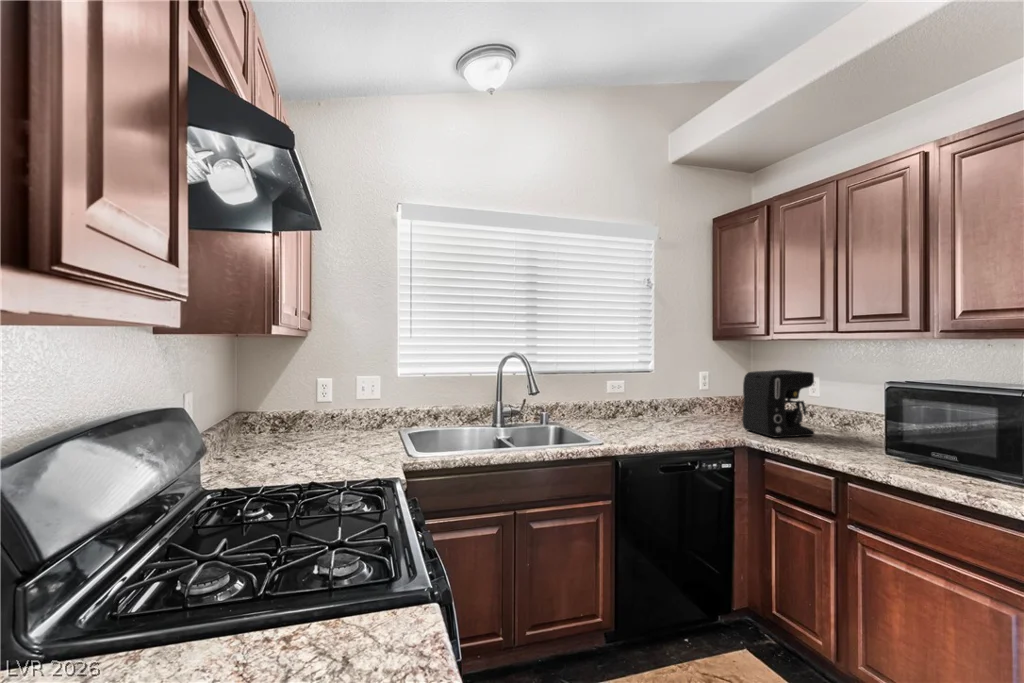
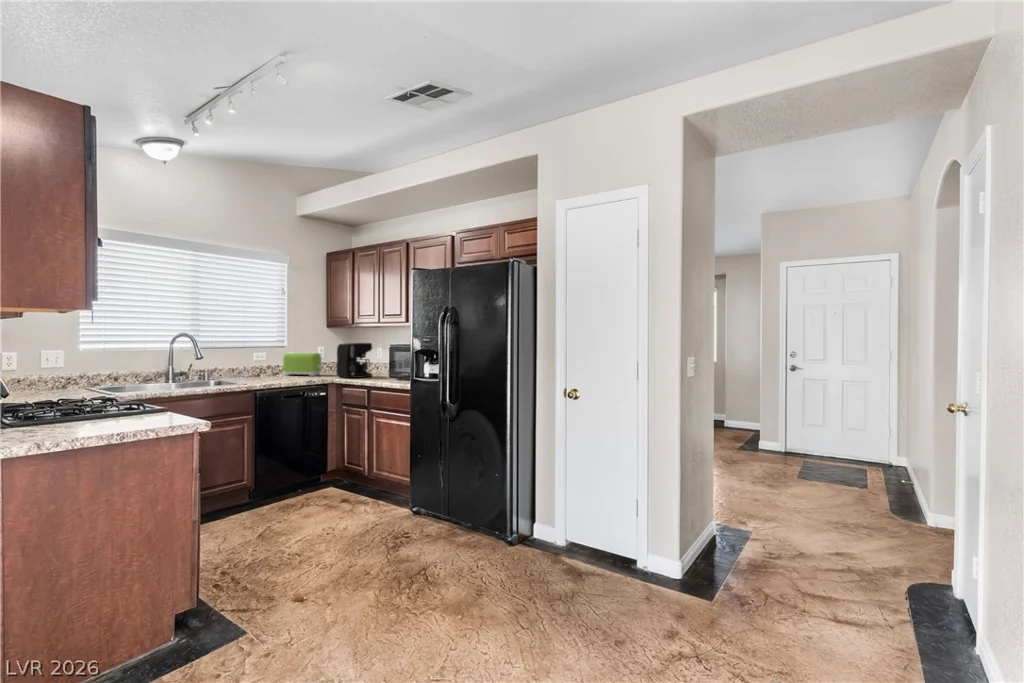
toaster: none [650,381,711,423] -> present [283,352,321,376]

